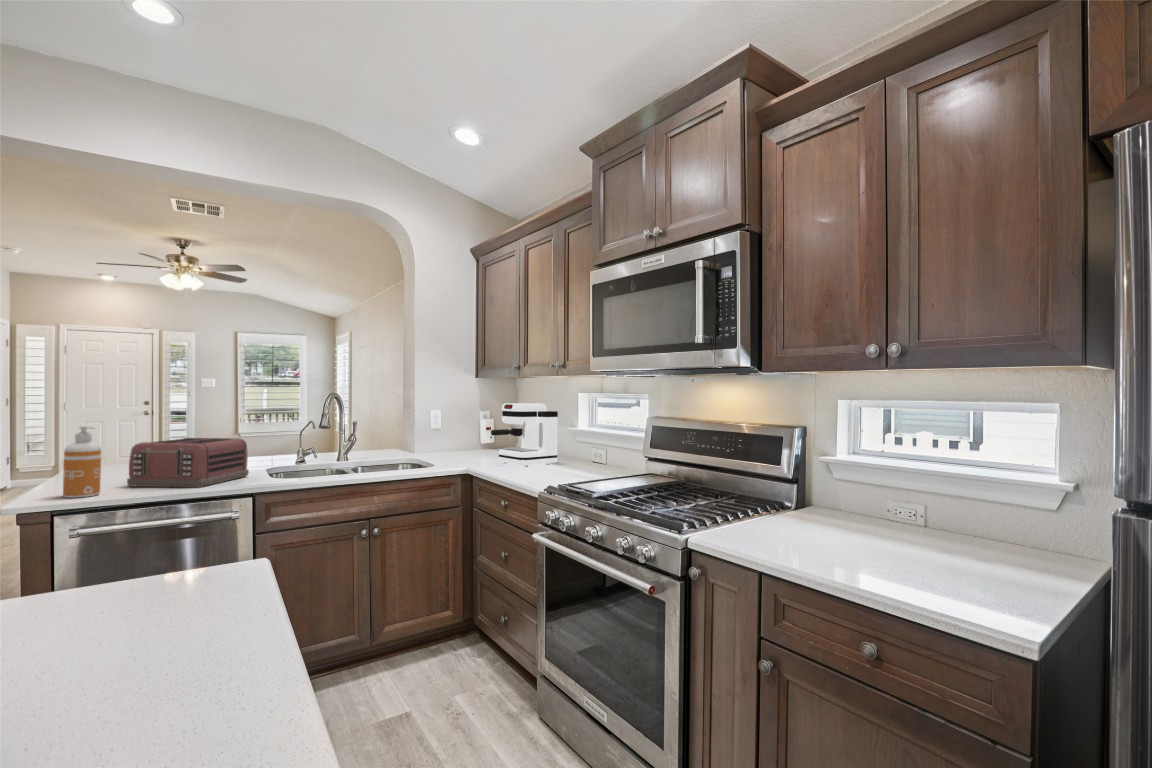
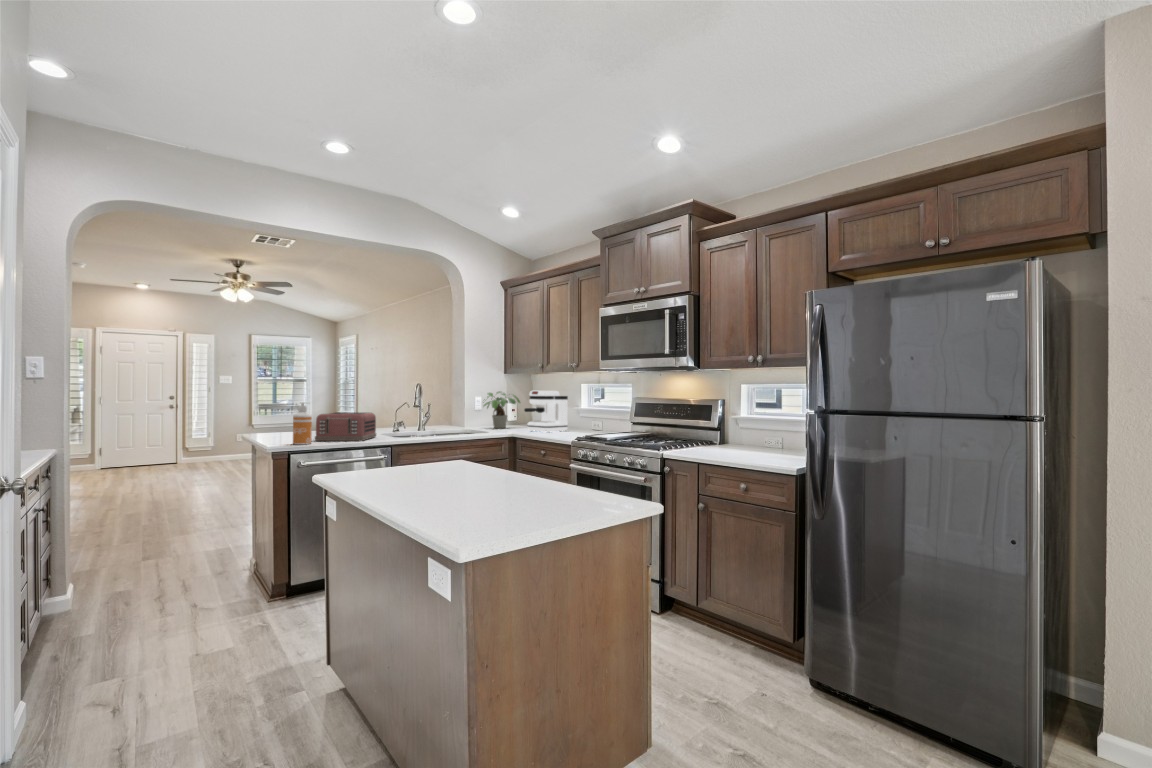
potted plant: none [444,403,501,455] -> present [484,392,520,428]

